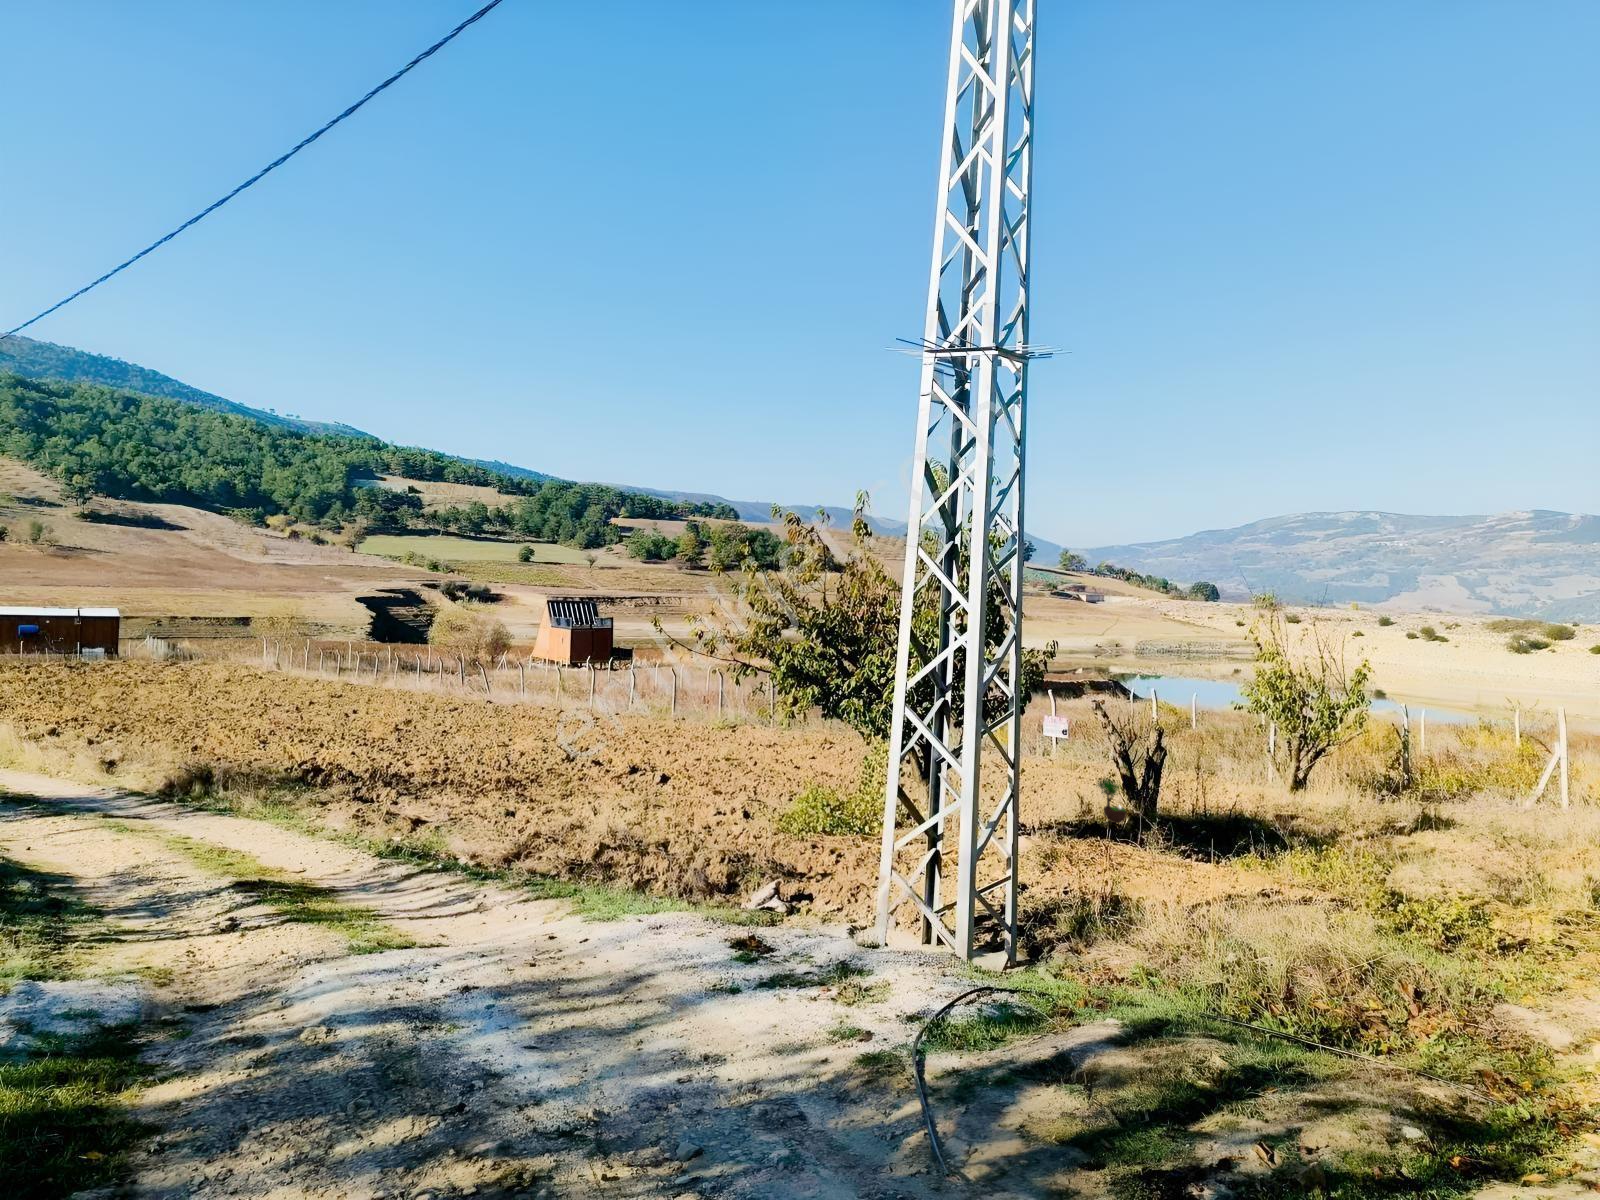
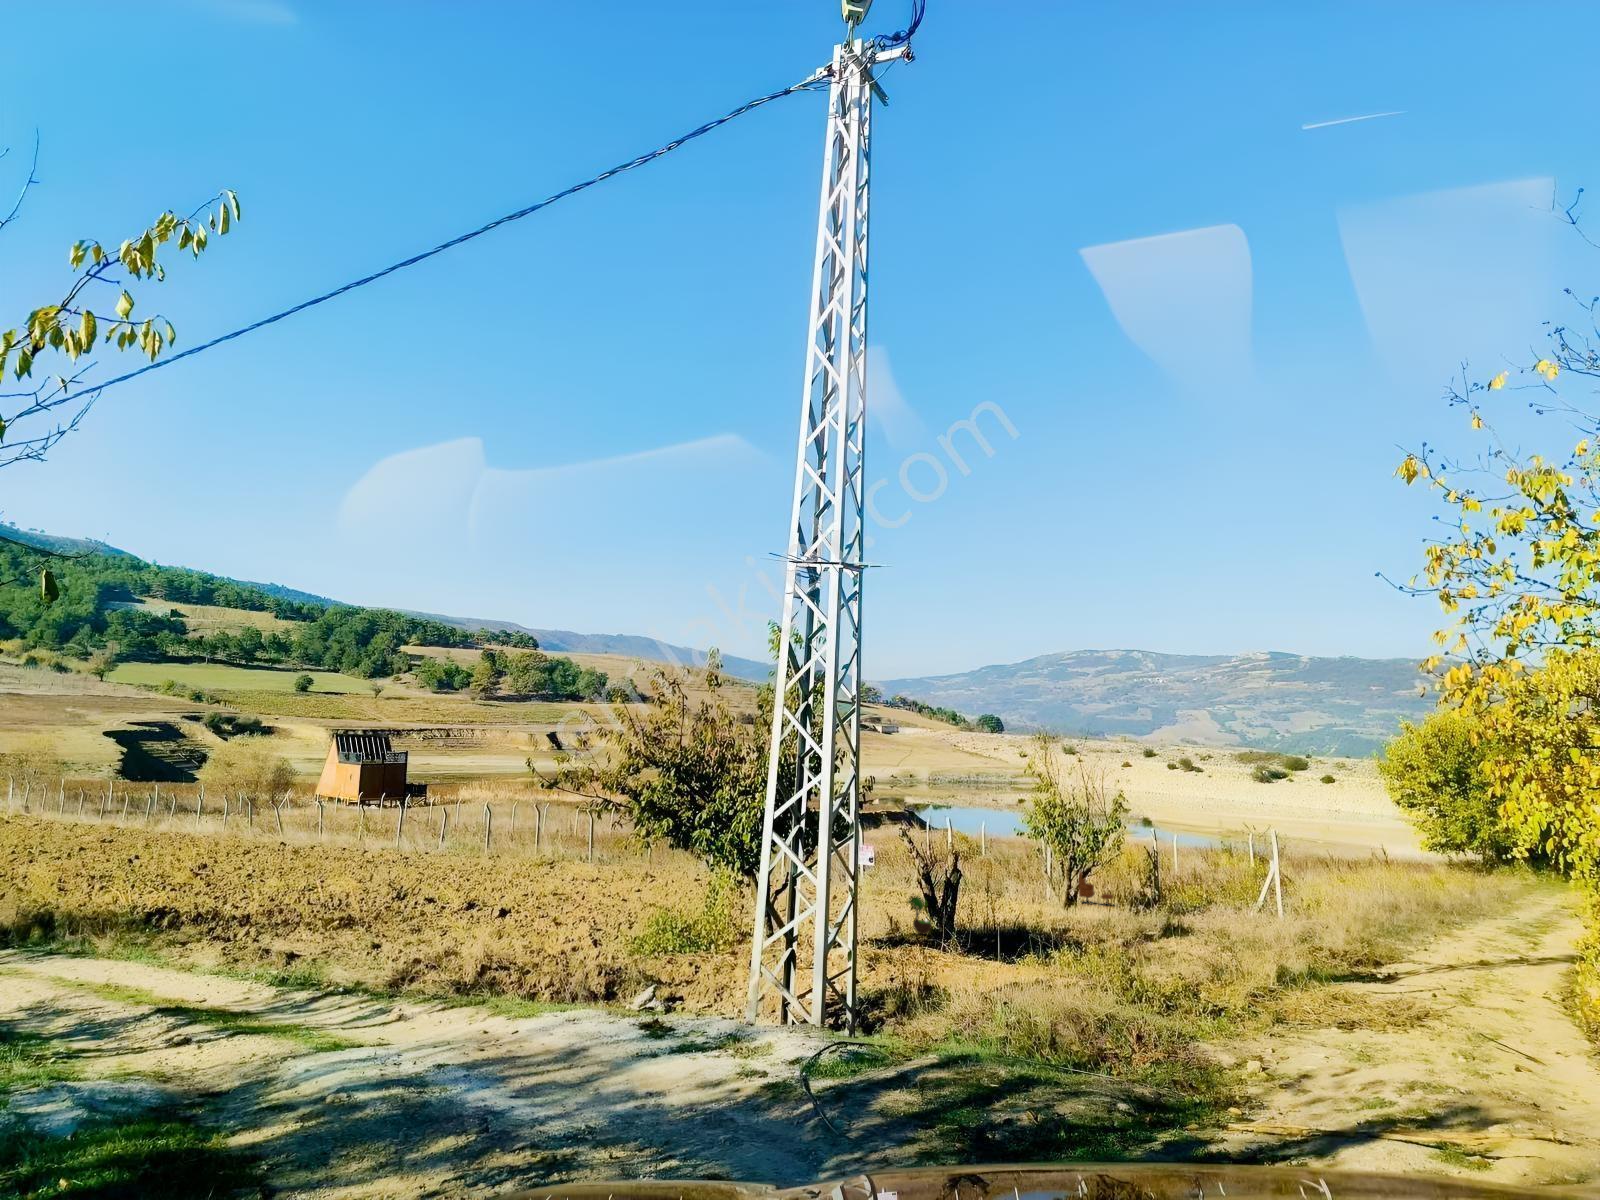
lounge chair: none [1310,751,1359,794] -> present [1079,871,1115,906]

